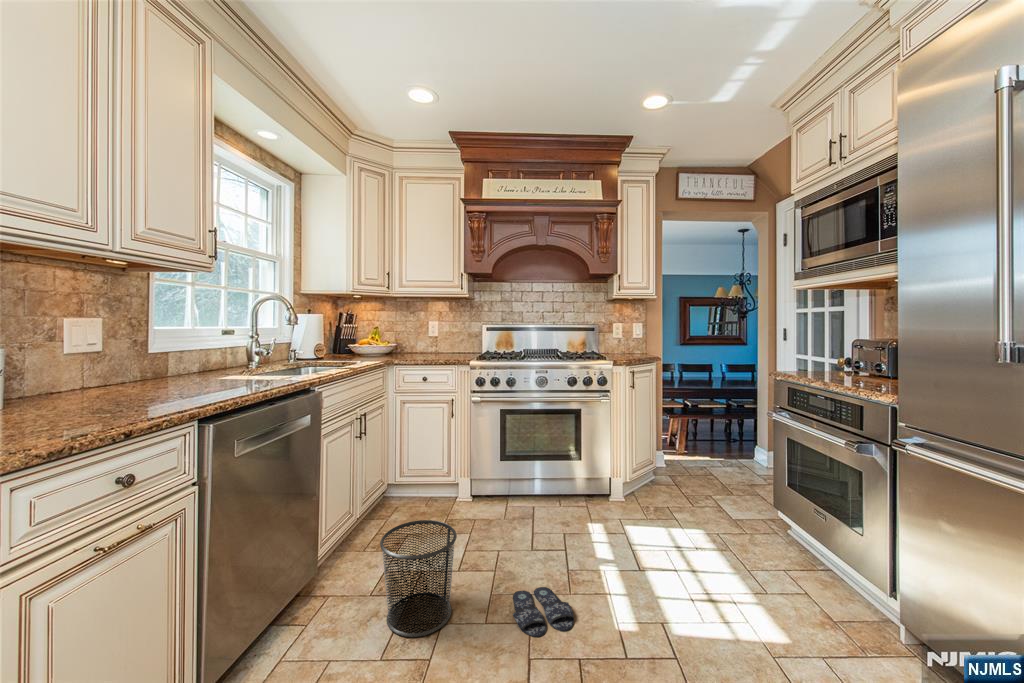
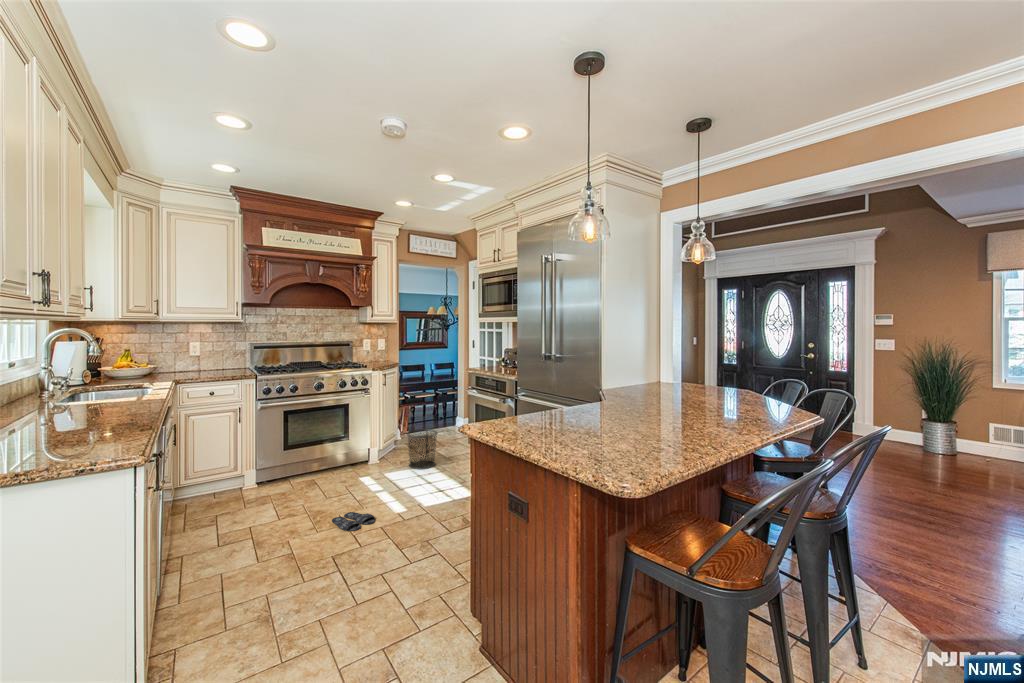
waste bin: present [380,520,457,637] -> present [407,429,437,469]

